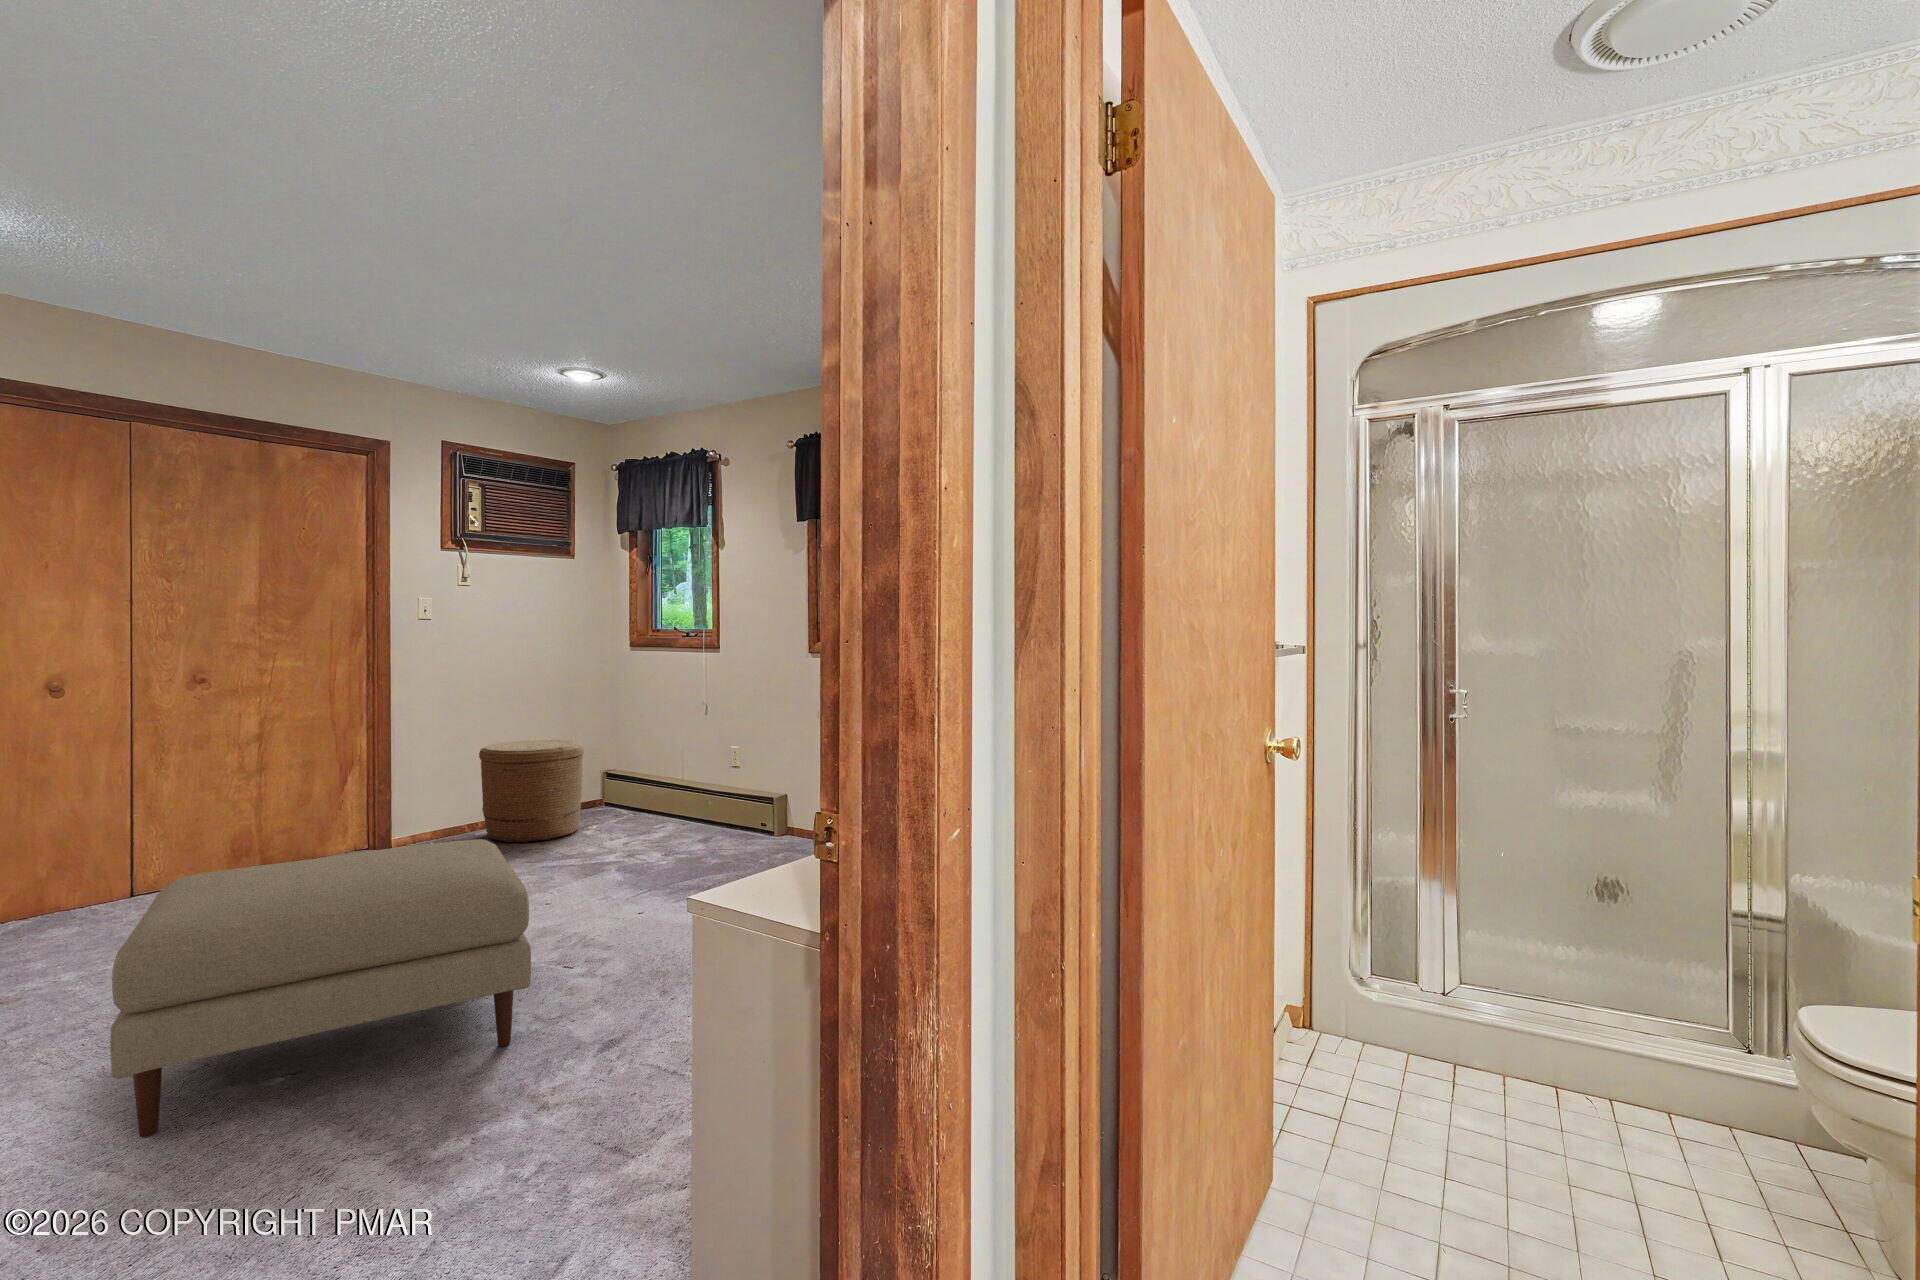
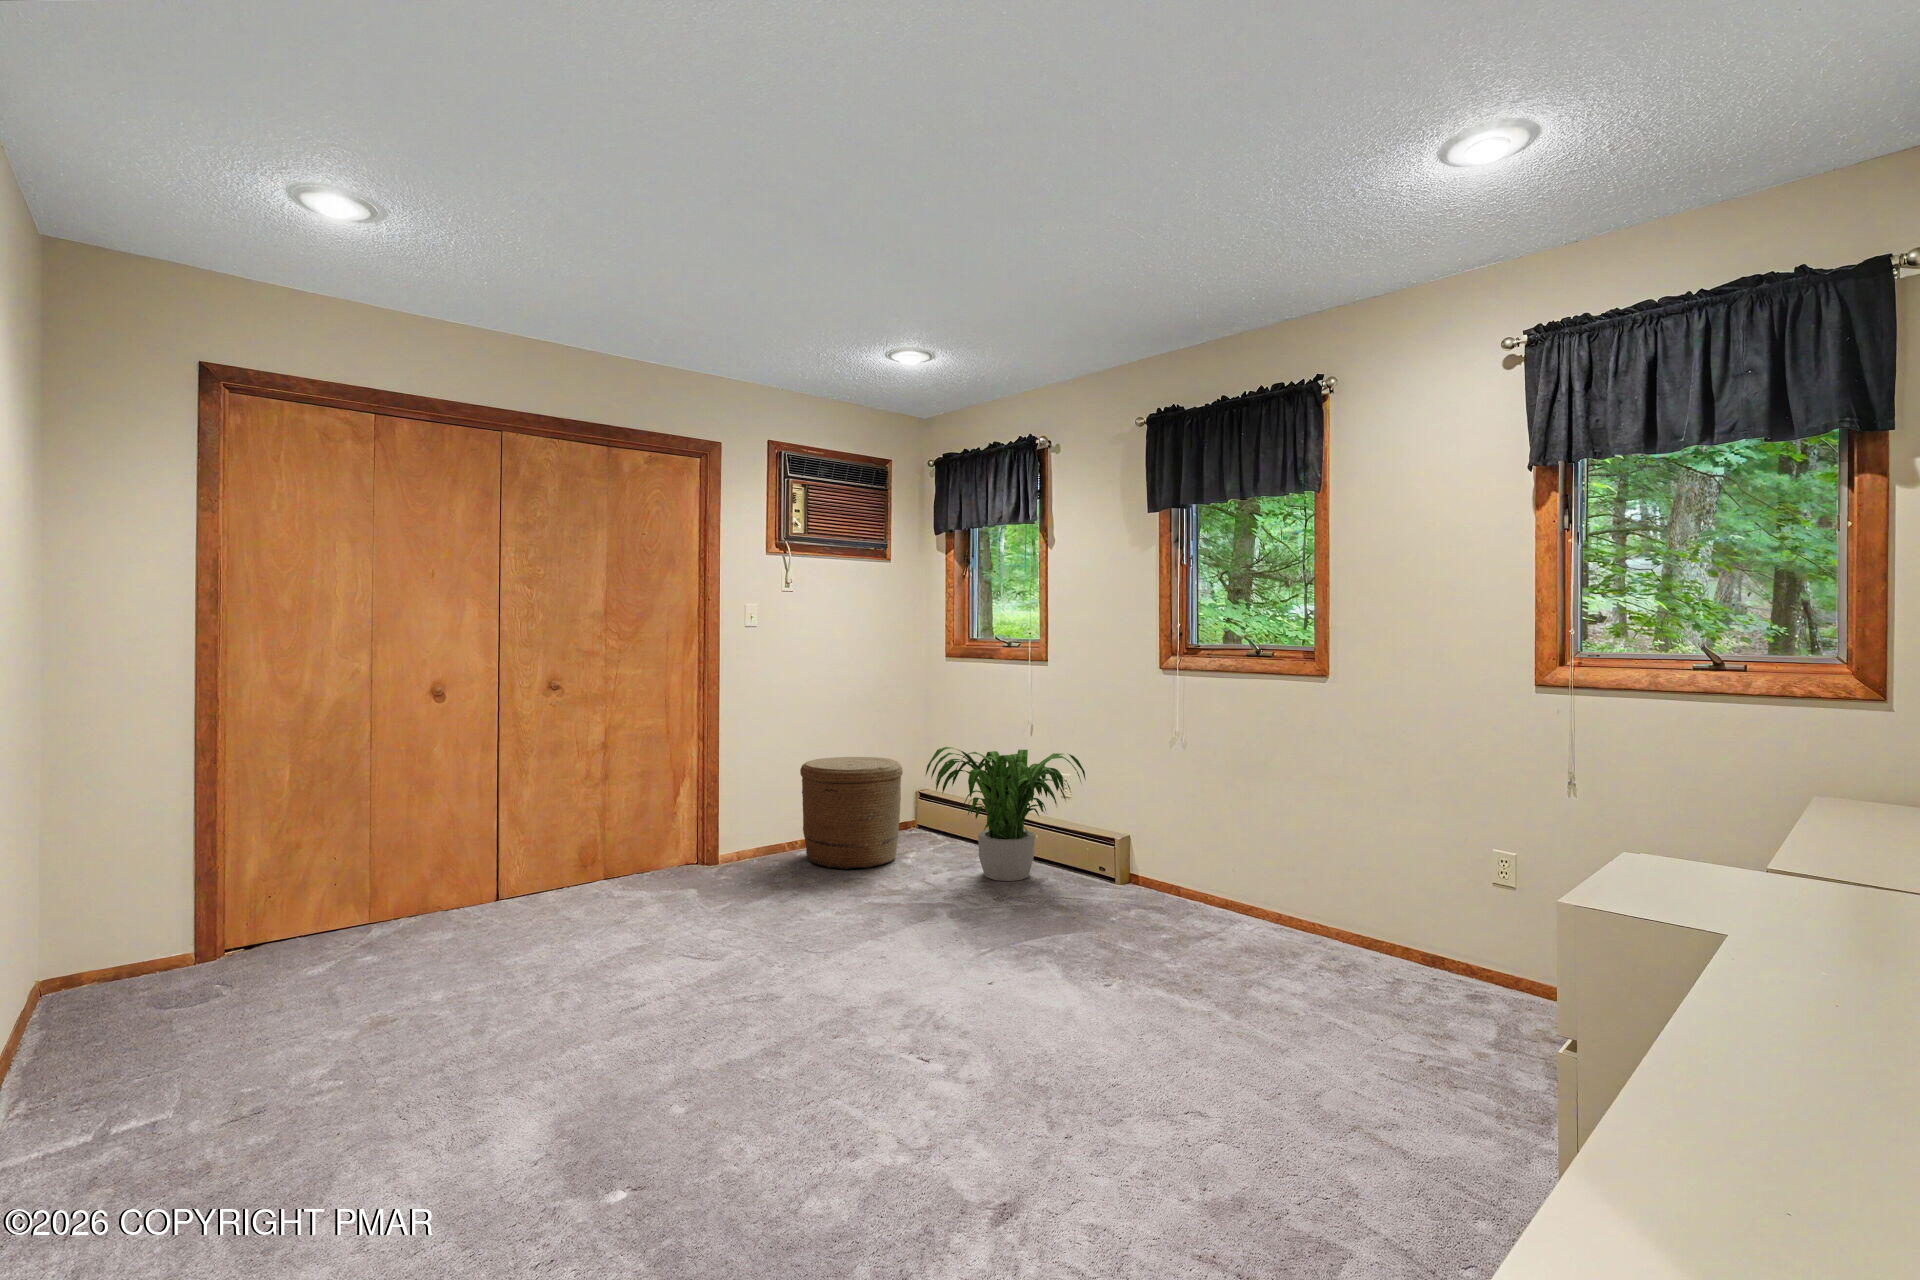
potted plant: none [603,726,751,840] -> present [926,747,1085,881]
ottoman: present [110,839,531,1137] -> none [473,886,894,1223]

